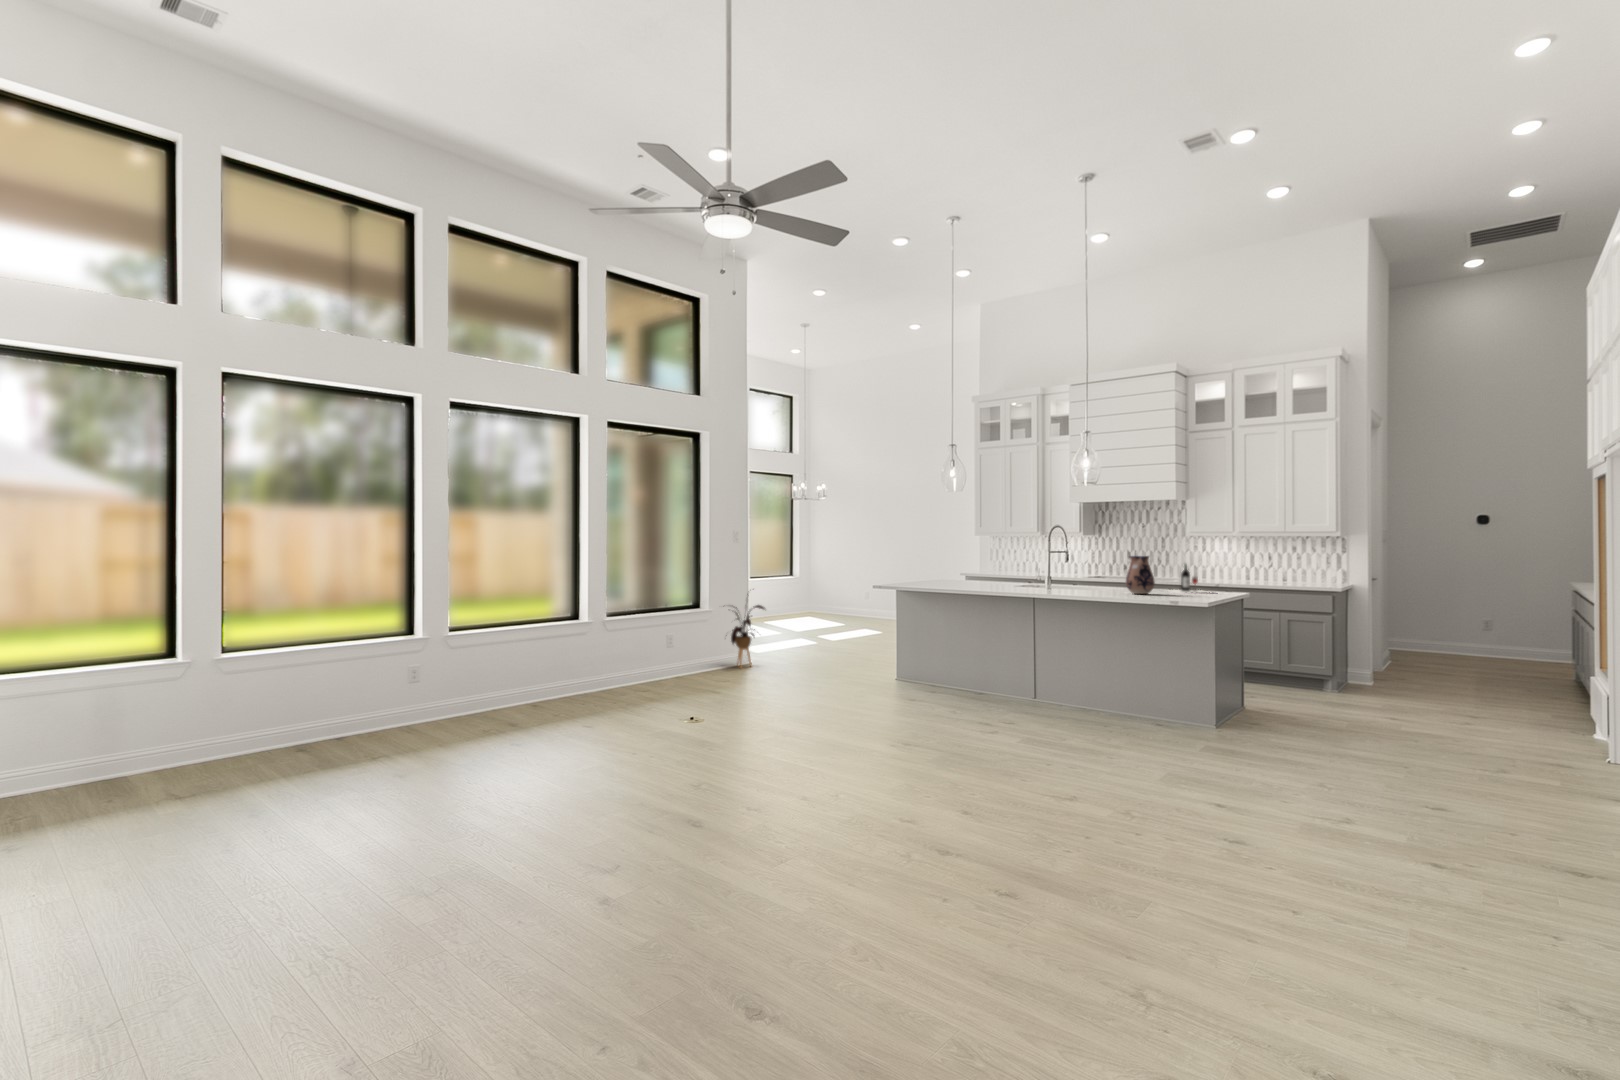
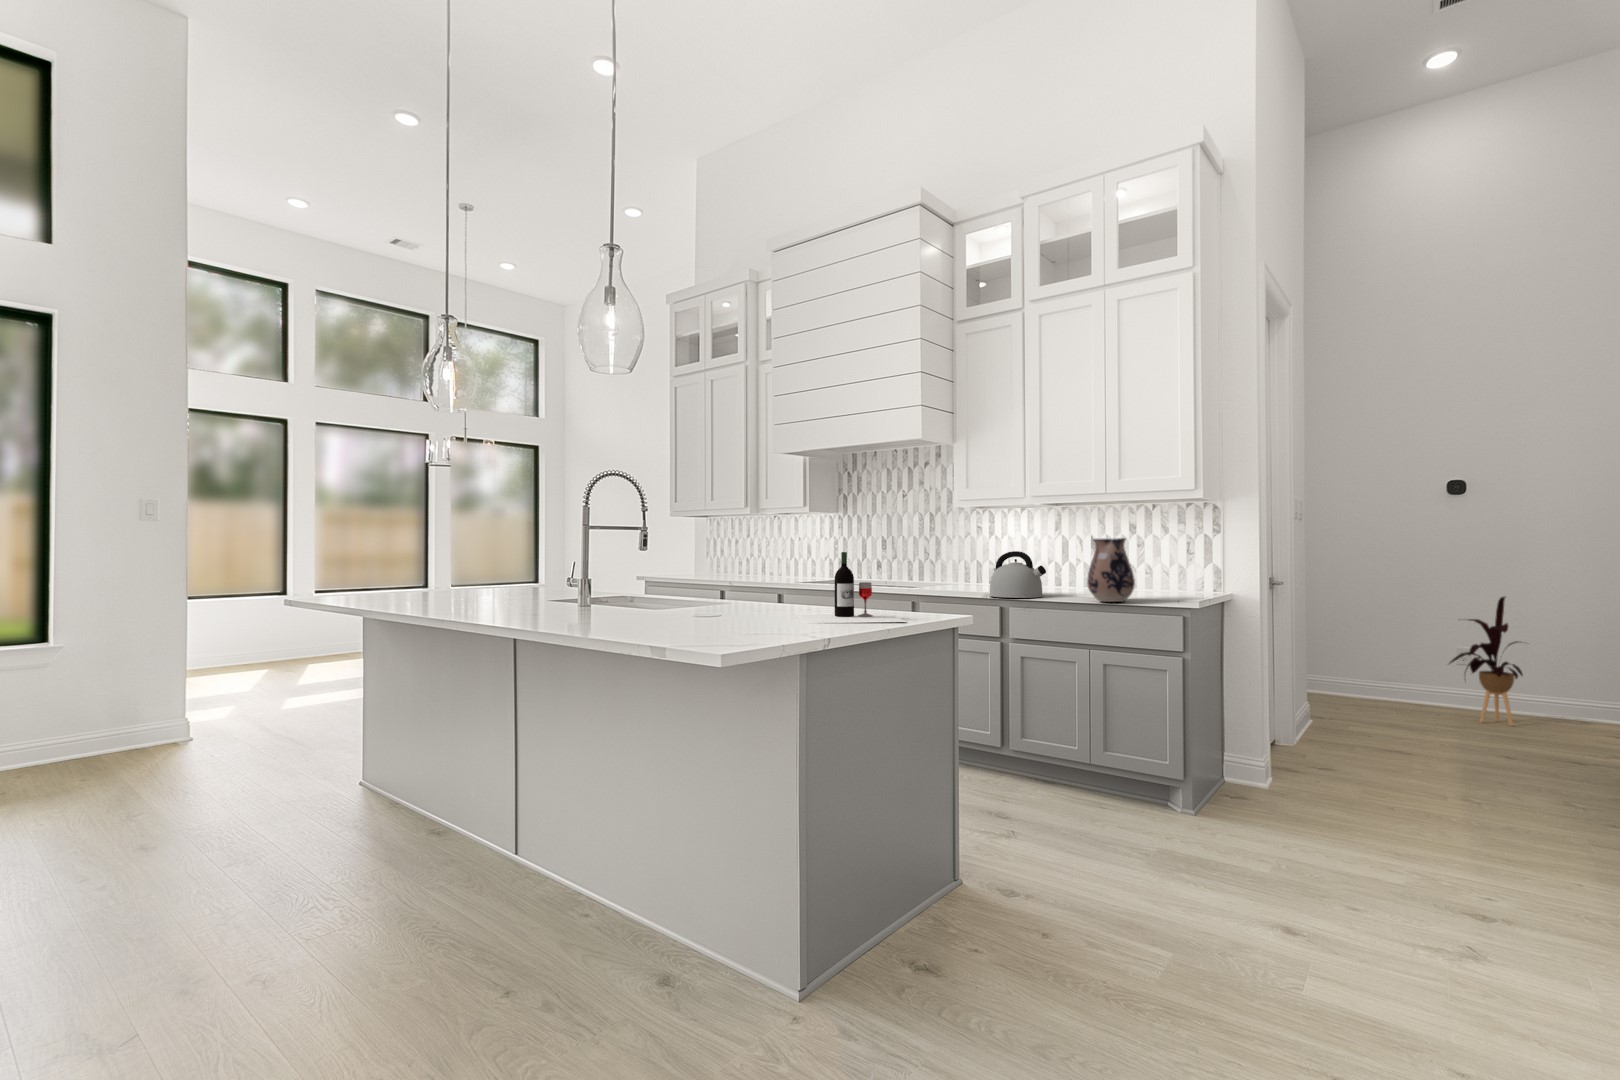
ceramic pitcher: present [1126,556,1155,594] -> present [1087,538,1135,602]
kettle: none [1218,561,1252,586] -> present [989,551,1046,598]
house plant: present [731,605,765,667] -> present [1450,597,1523,726]

